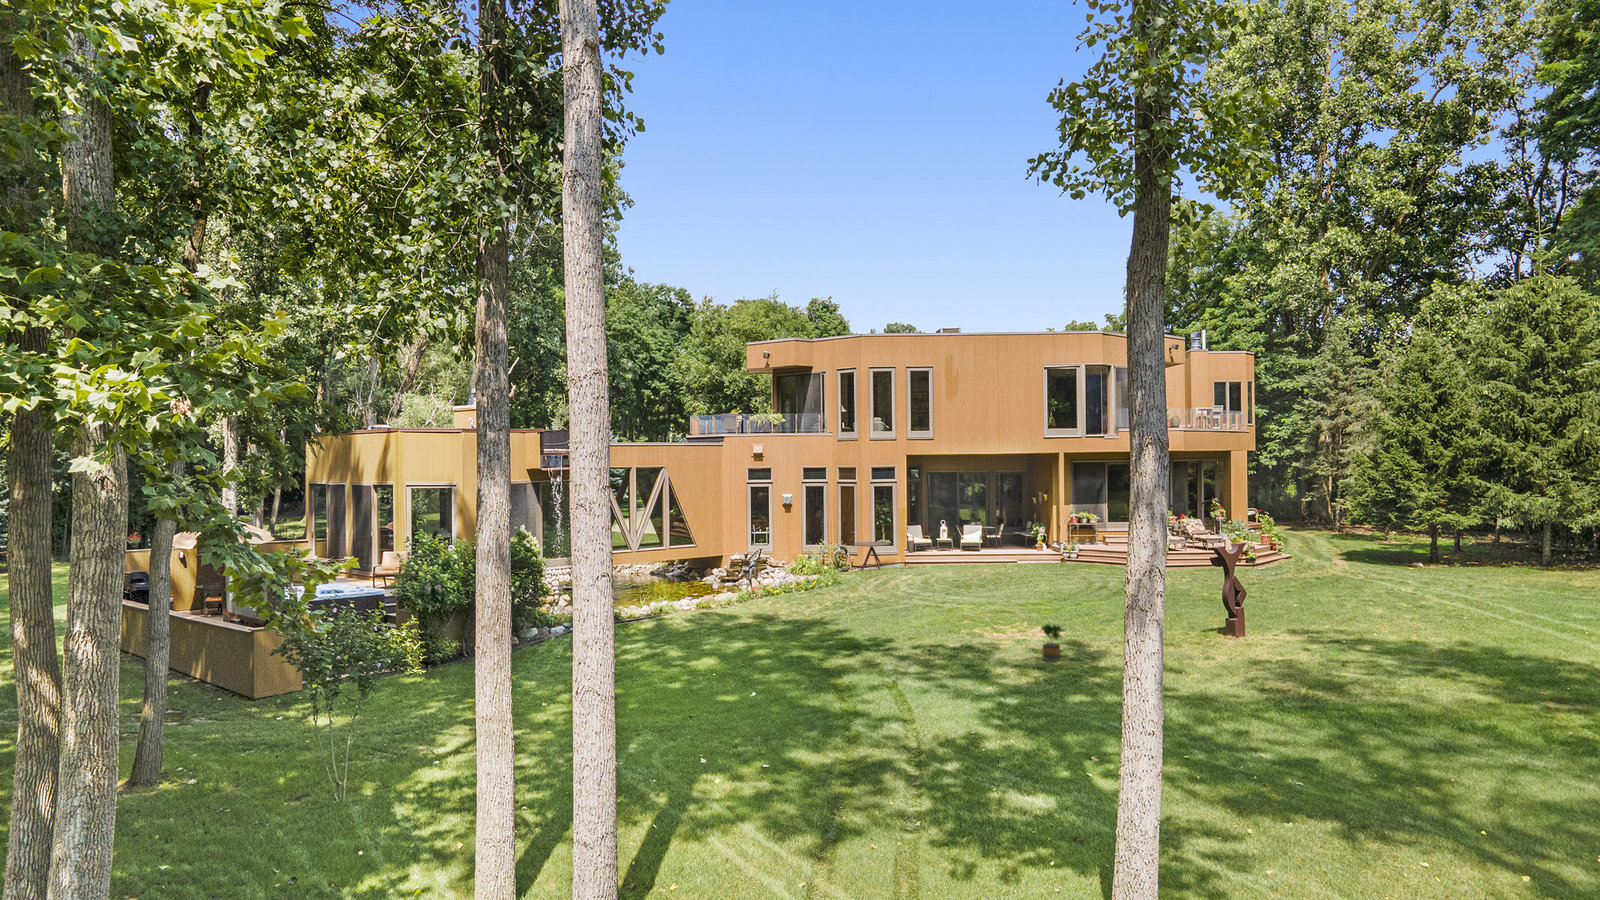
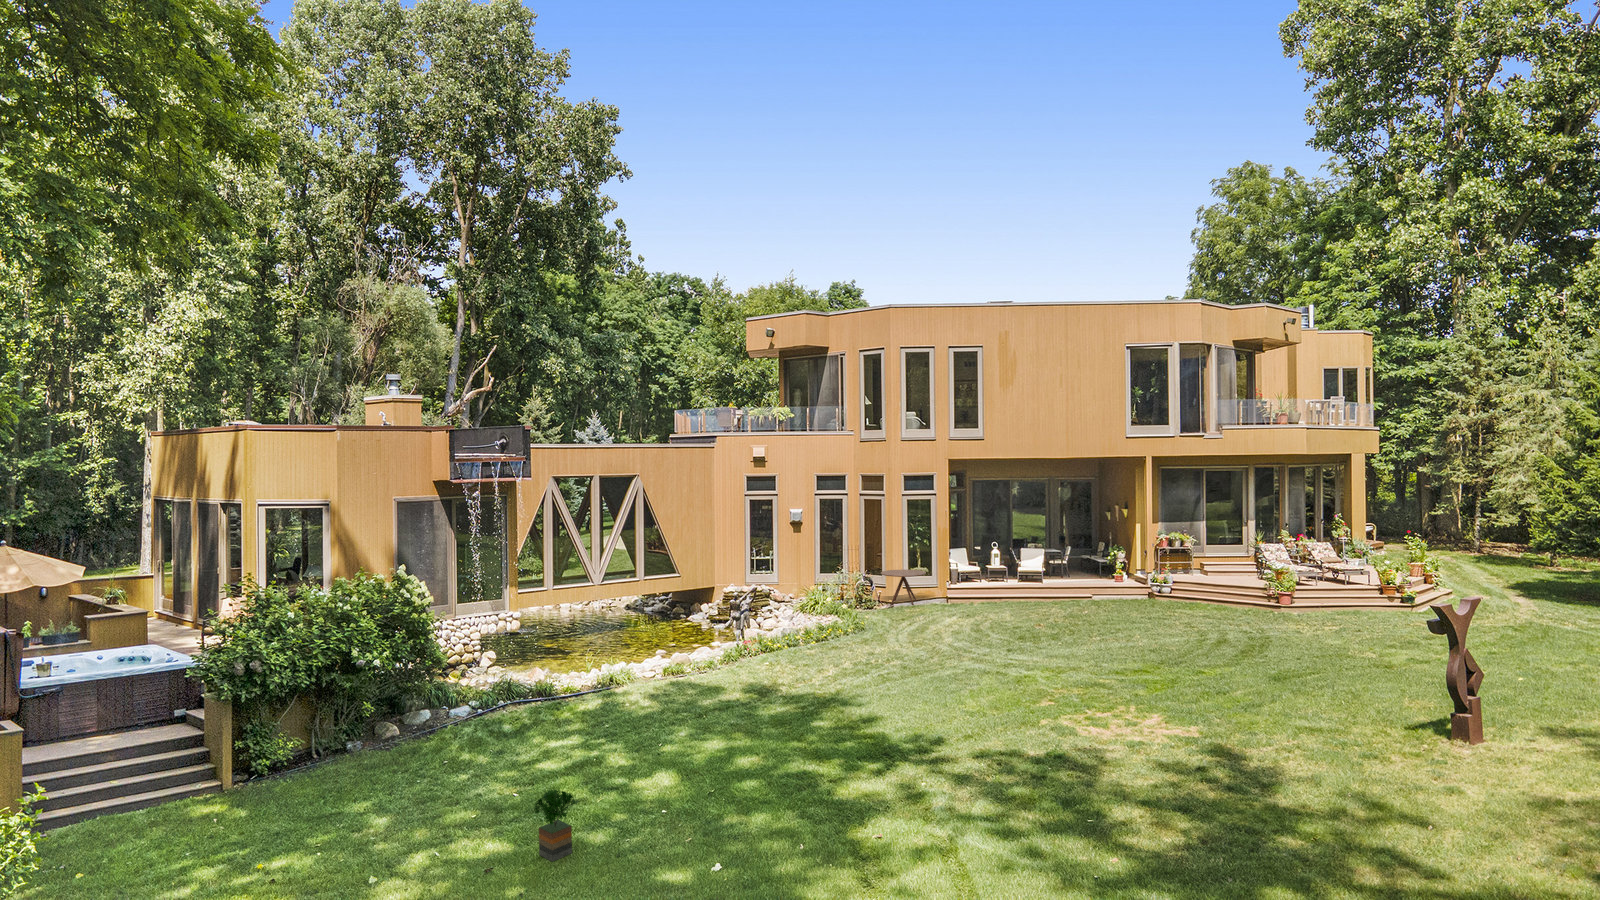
potted tree: present [1041,625,1063,662] -> present [534,789,579,862]

